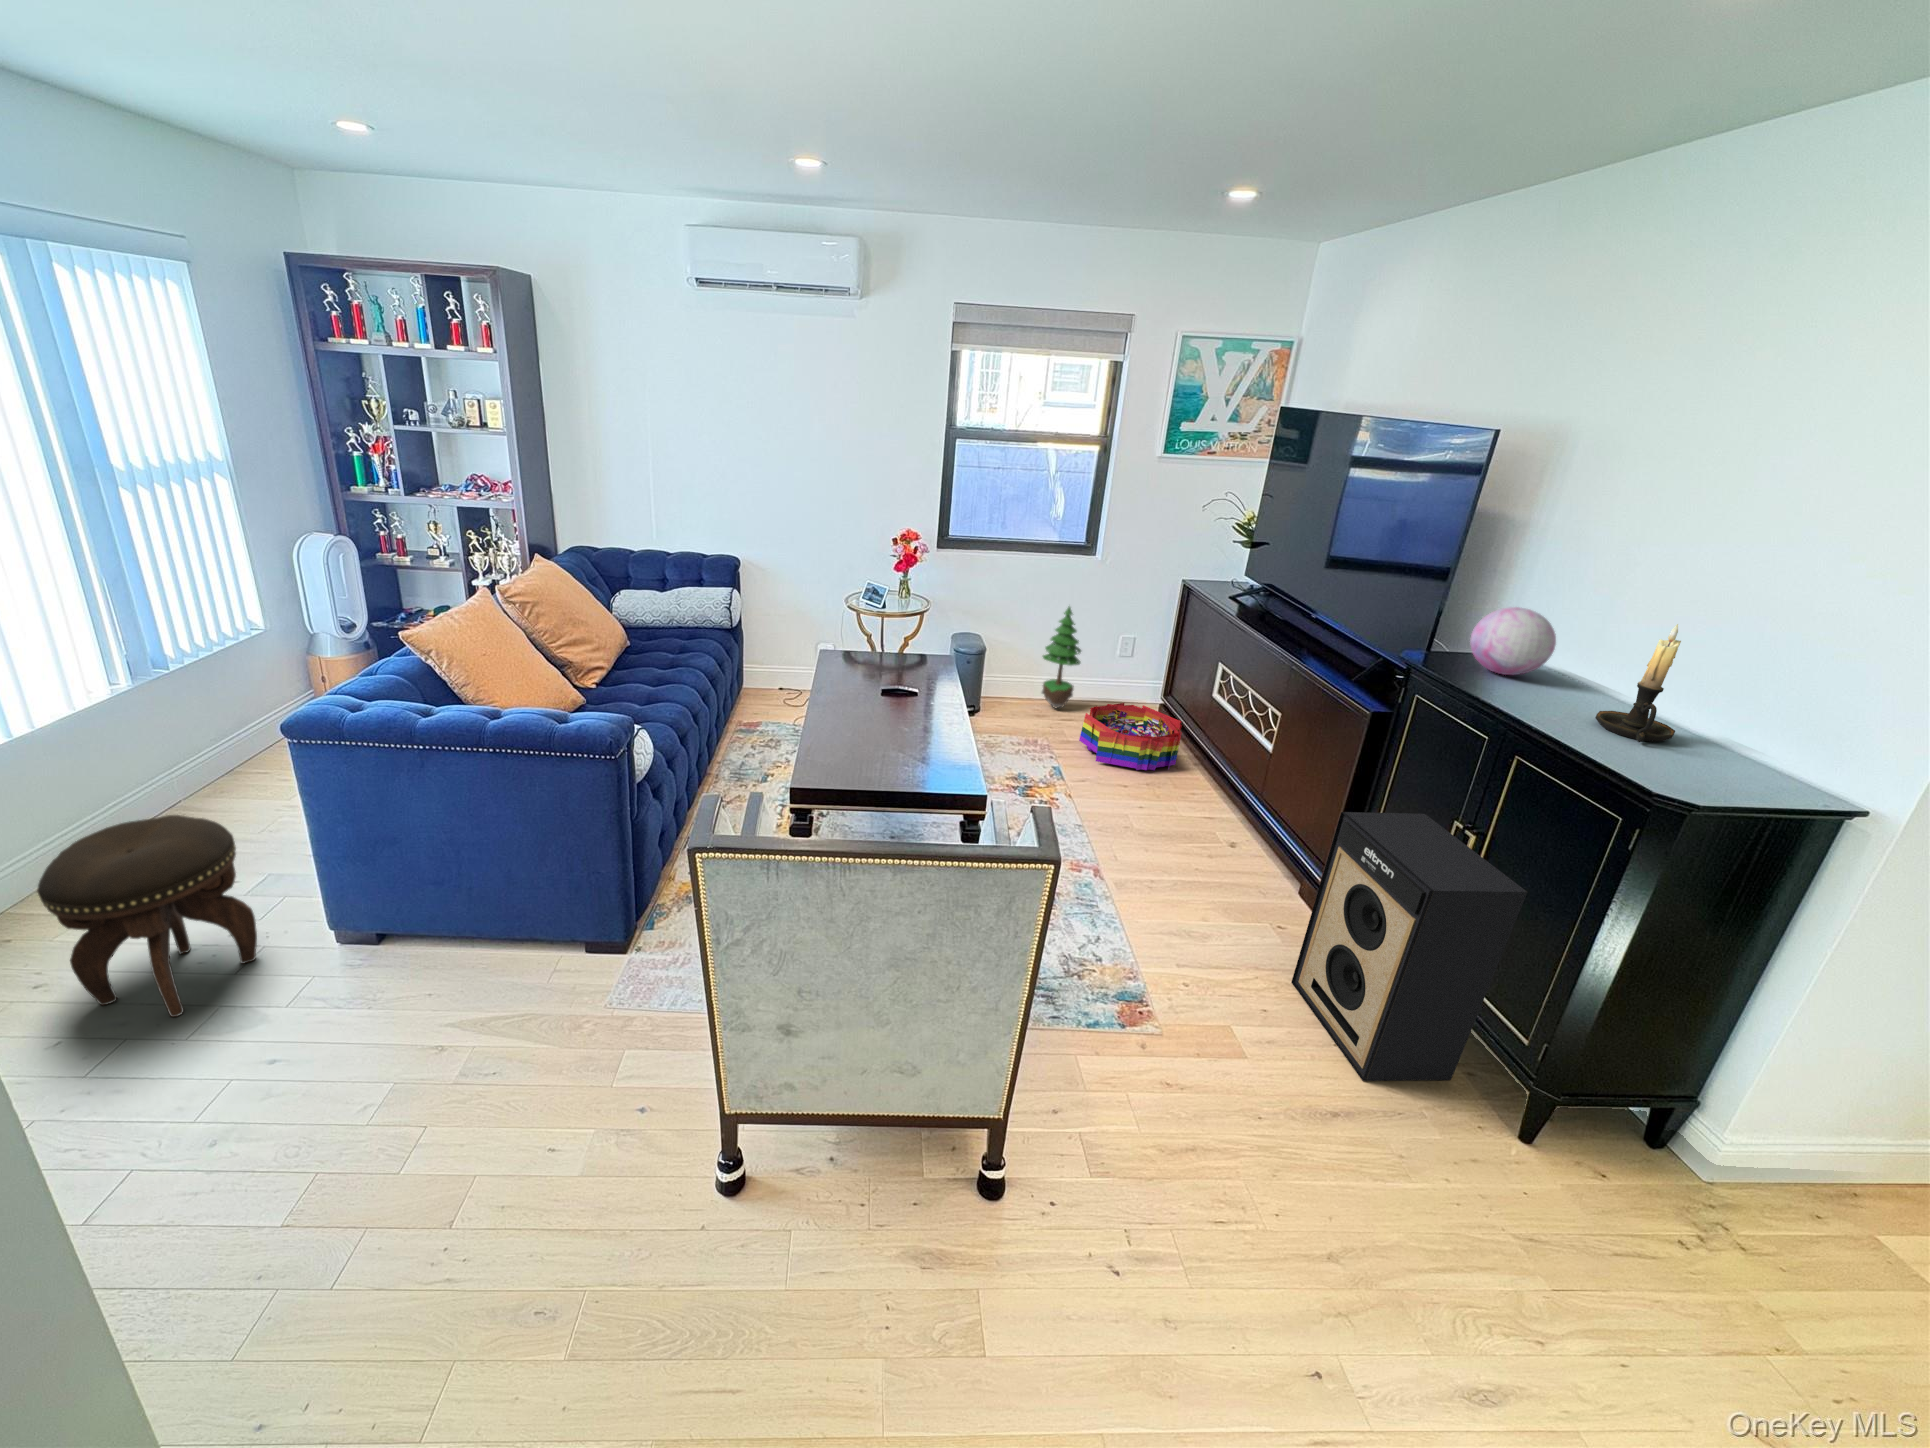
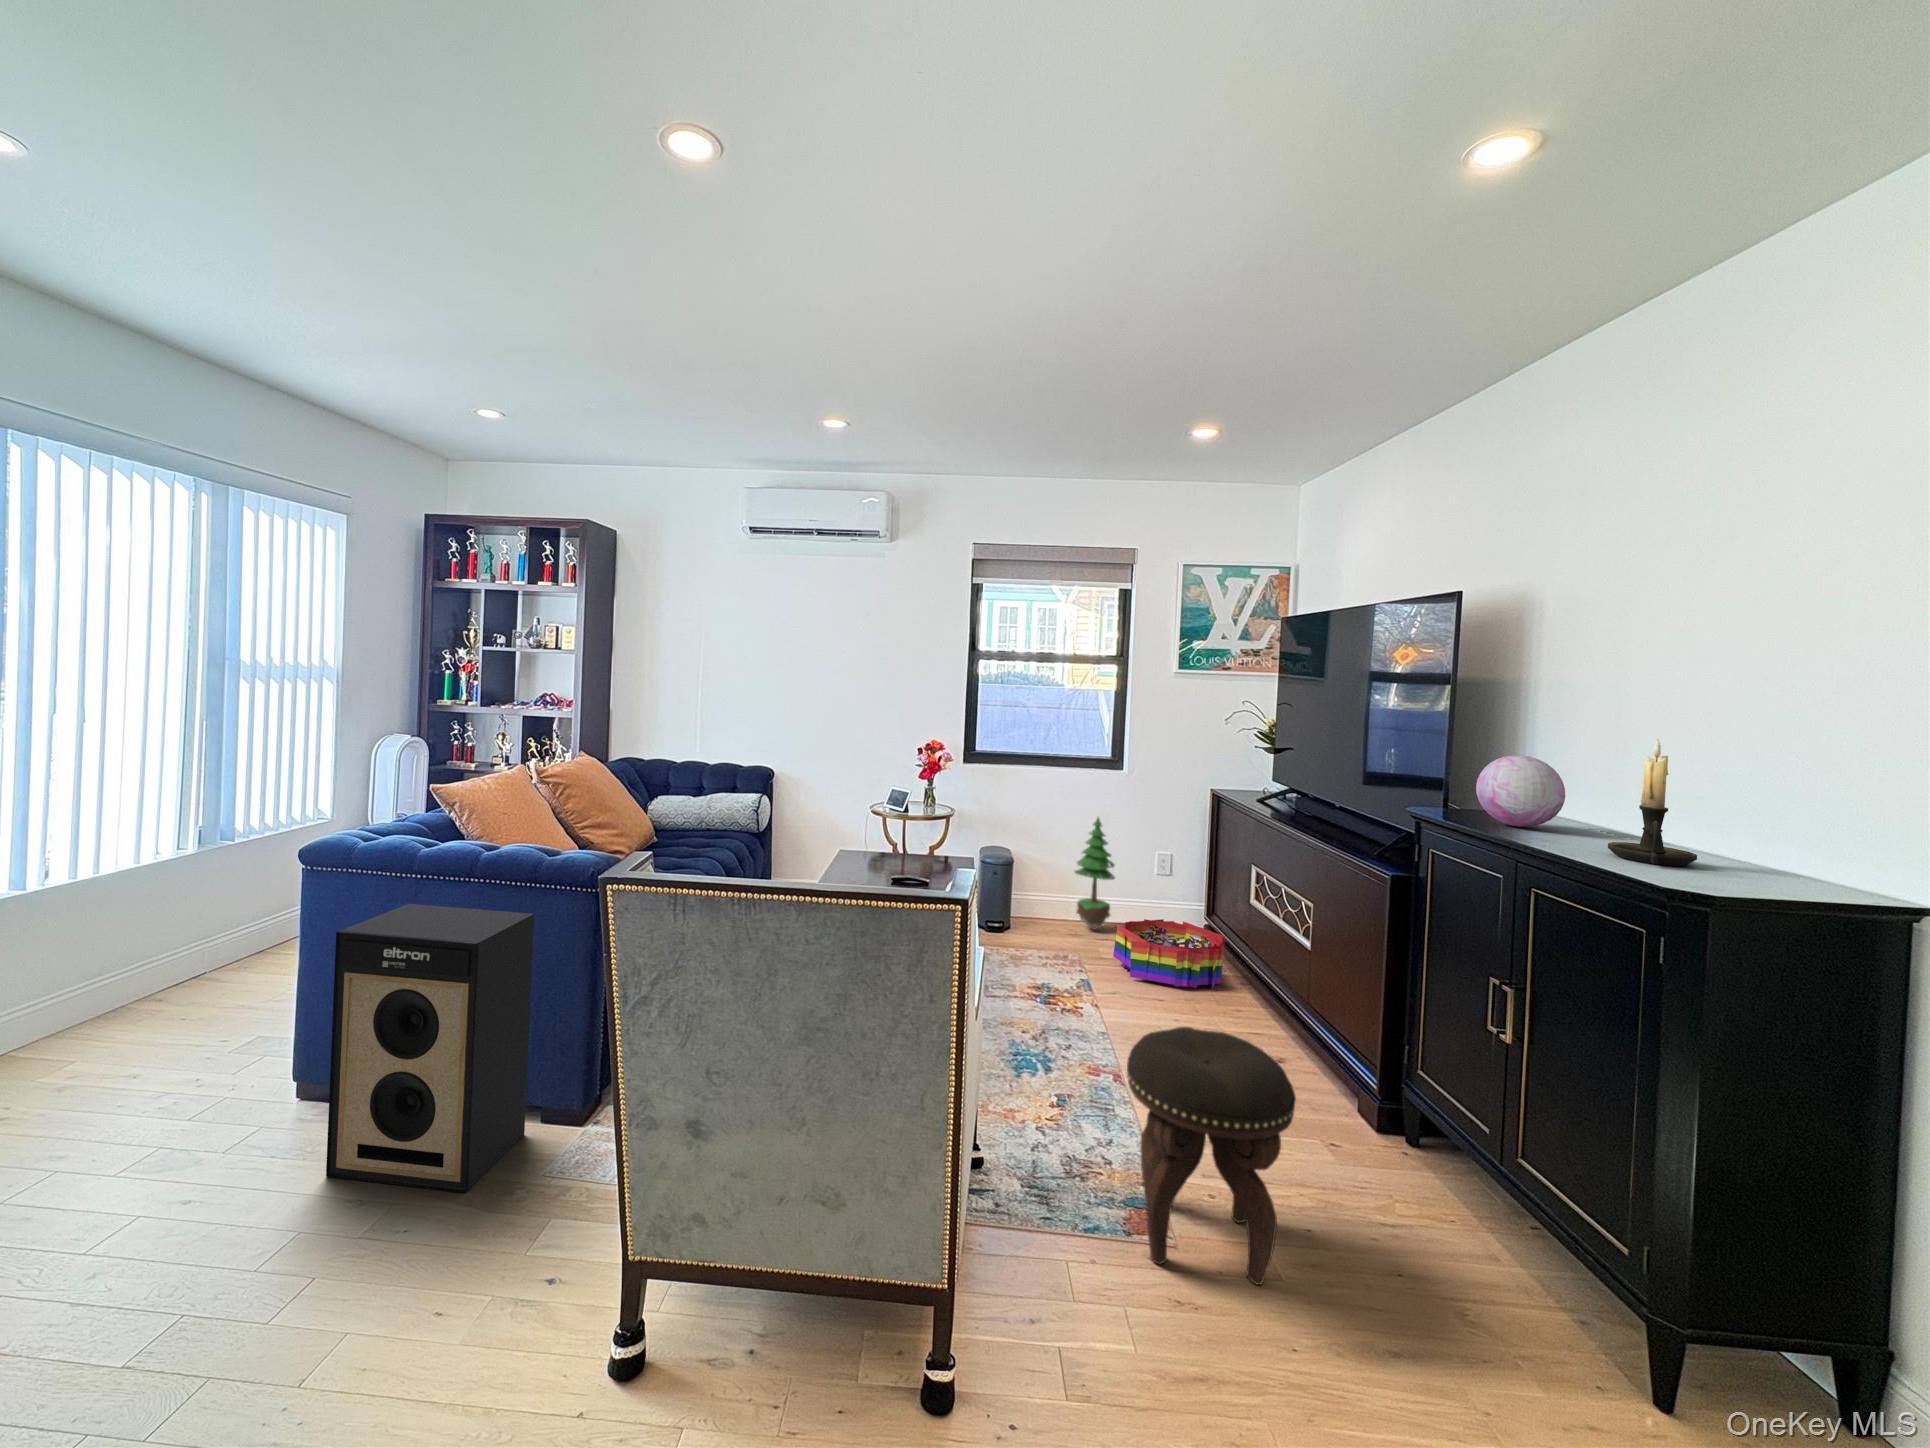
speaker: present [1291,812,1527,1081] -> present [326,904,534,1193]
footstool: present [37,815,257,1017] -> present [1127,1027,1296,1285]

